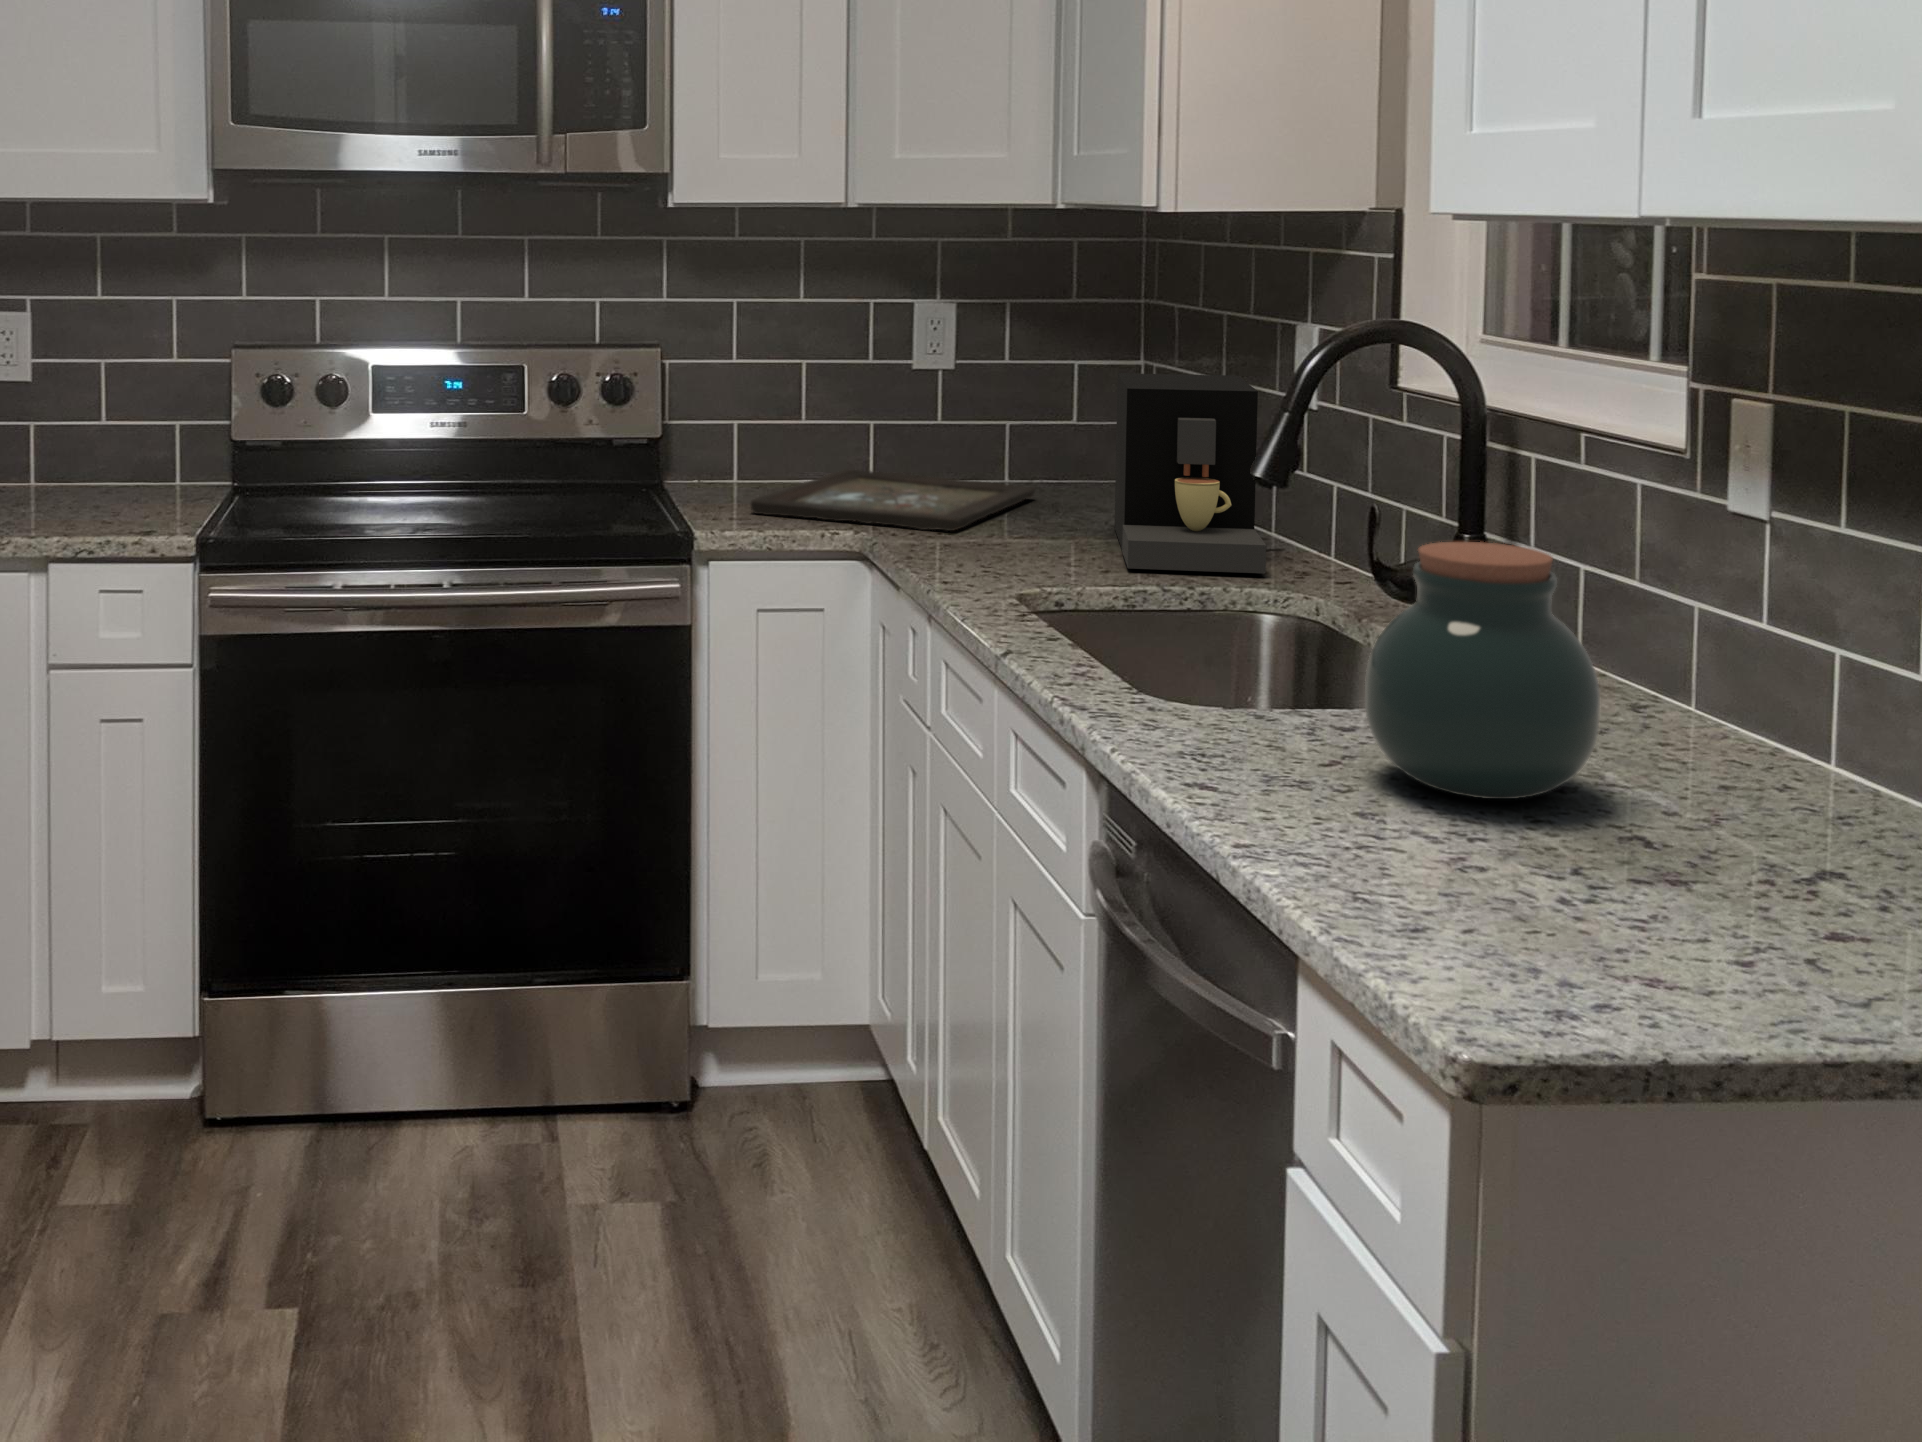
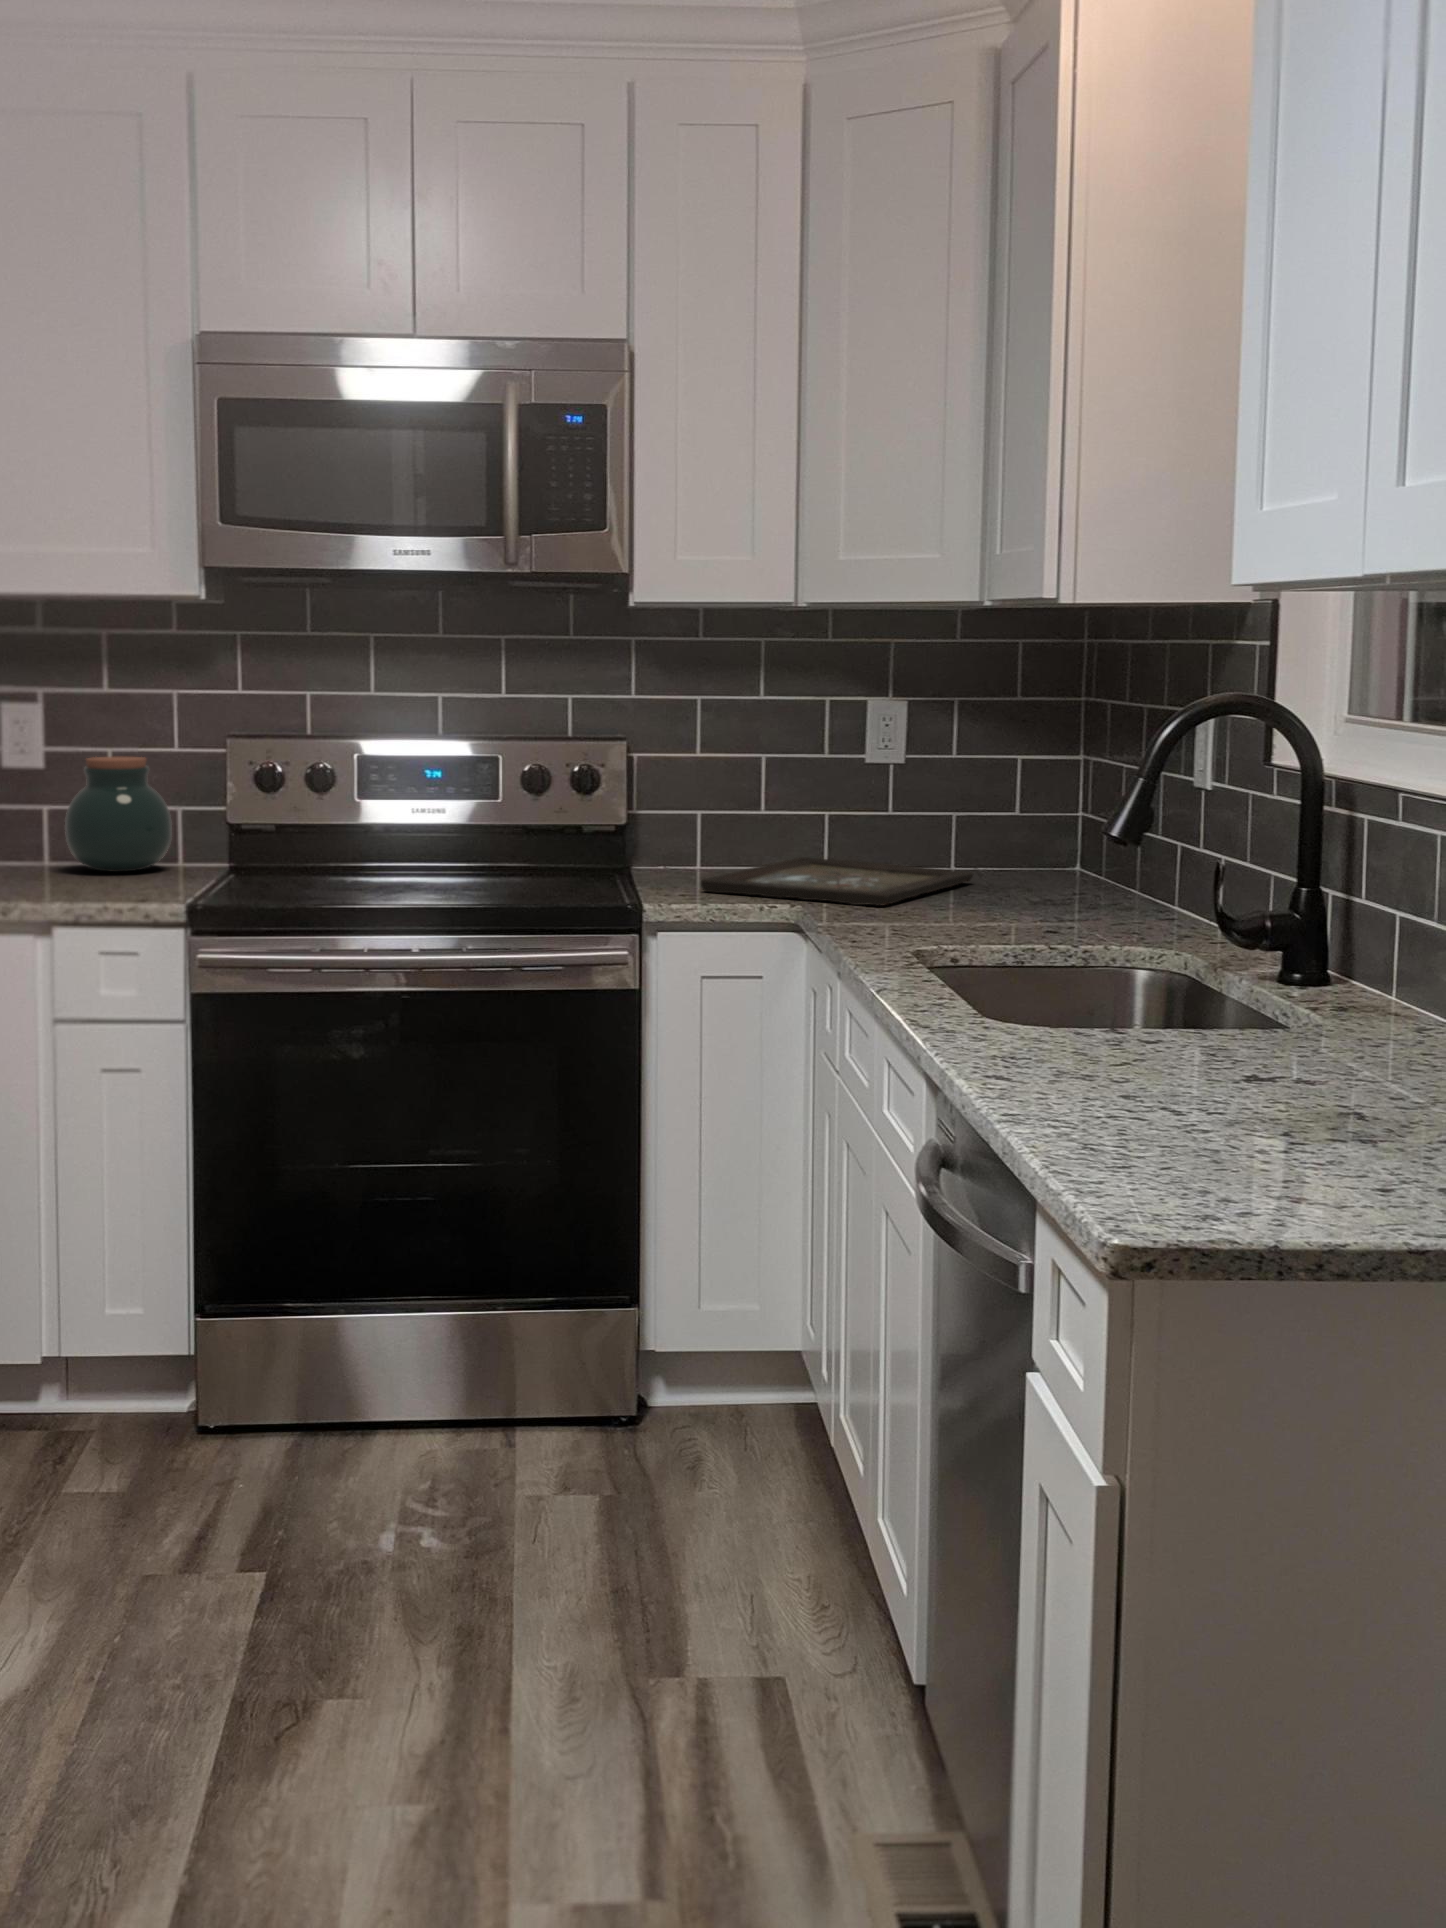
coffee maker: present [1114,373,1266,574] -> none [1027,760,1155,938]
jar: present [1365,542,1600,799] -> present [65,757,172,872]

